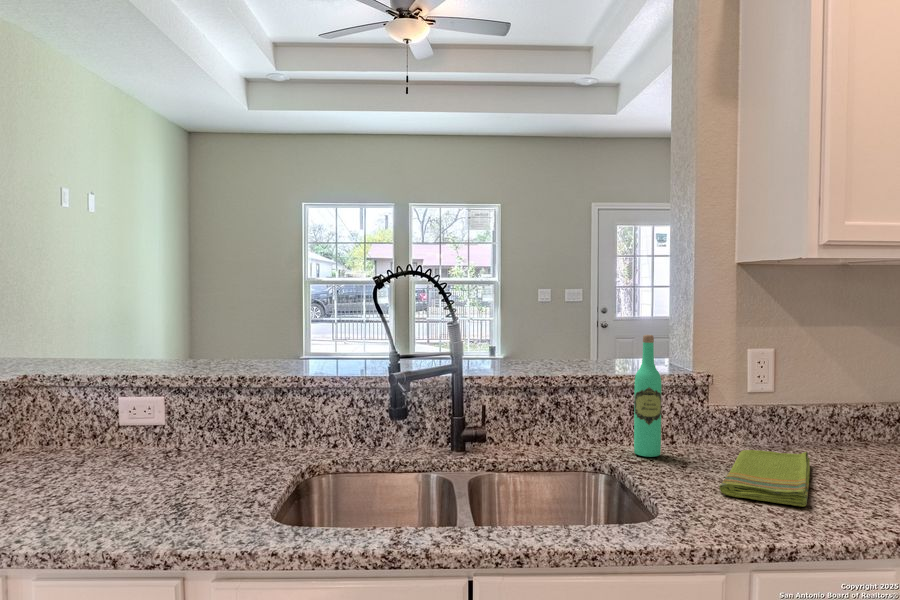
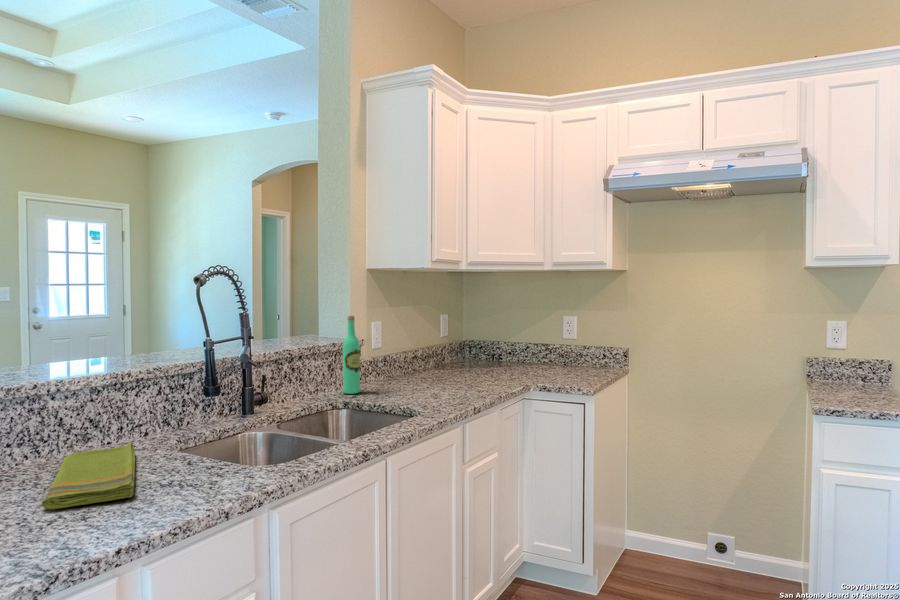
dish towel: present [719,450,810,507] -> present [42,443,135,509]

